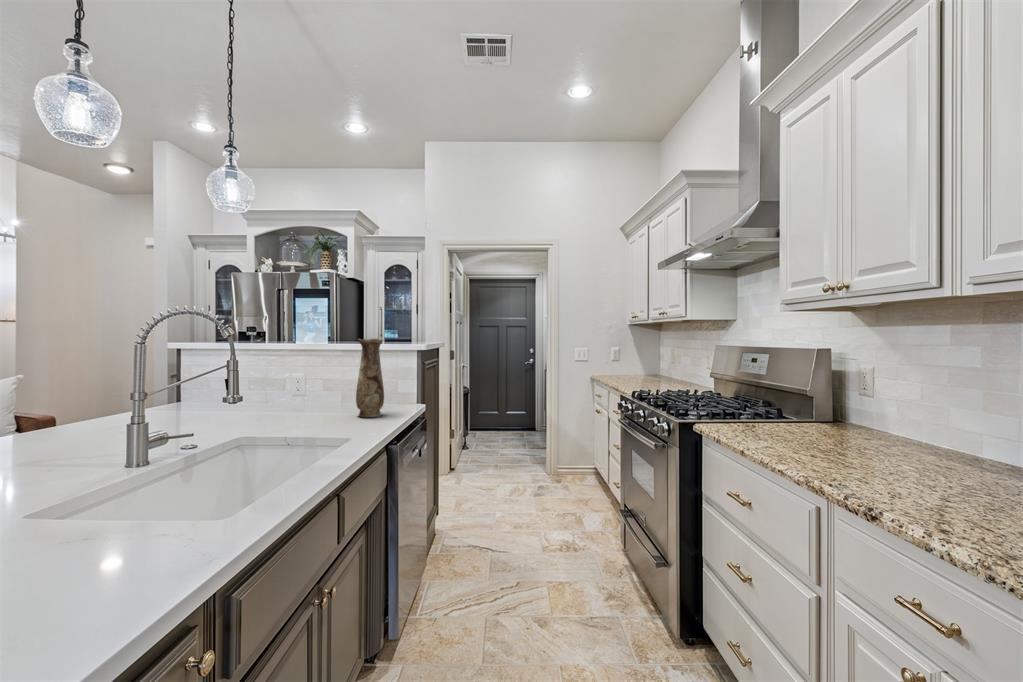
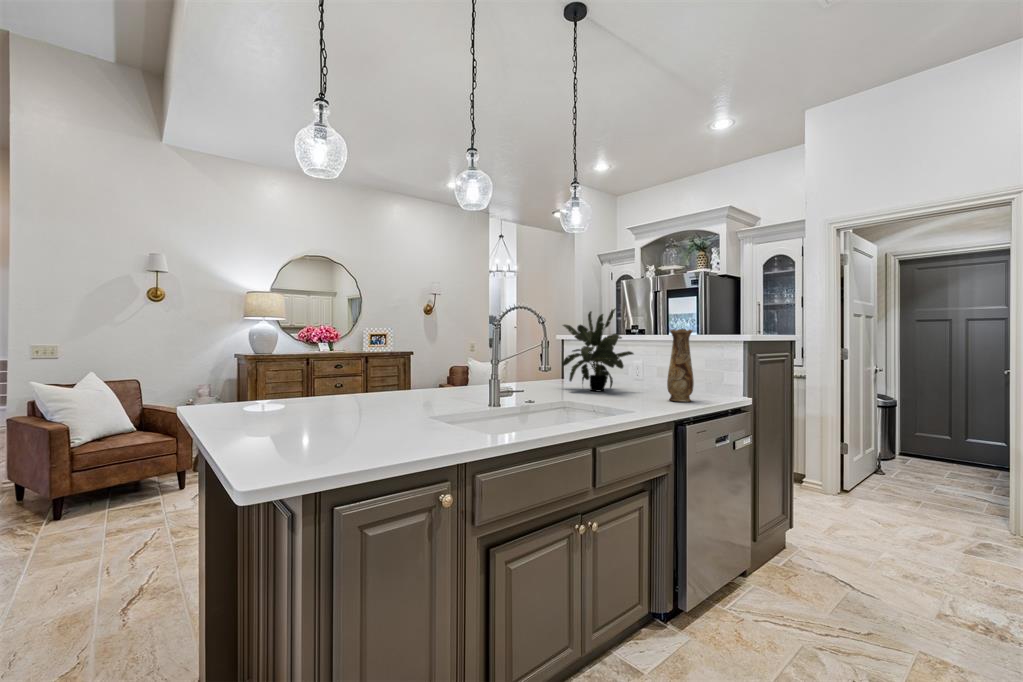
potted plant: none [199,311,306,414] -> present [562,309,633,391]

